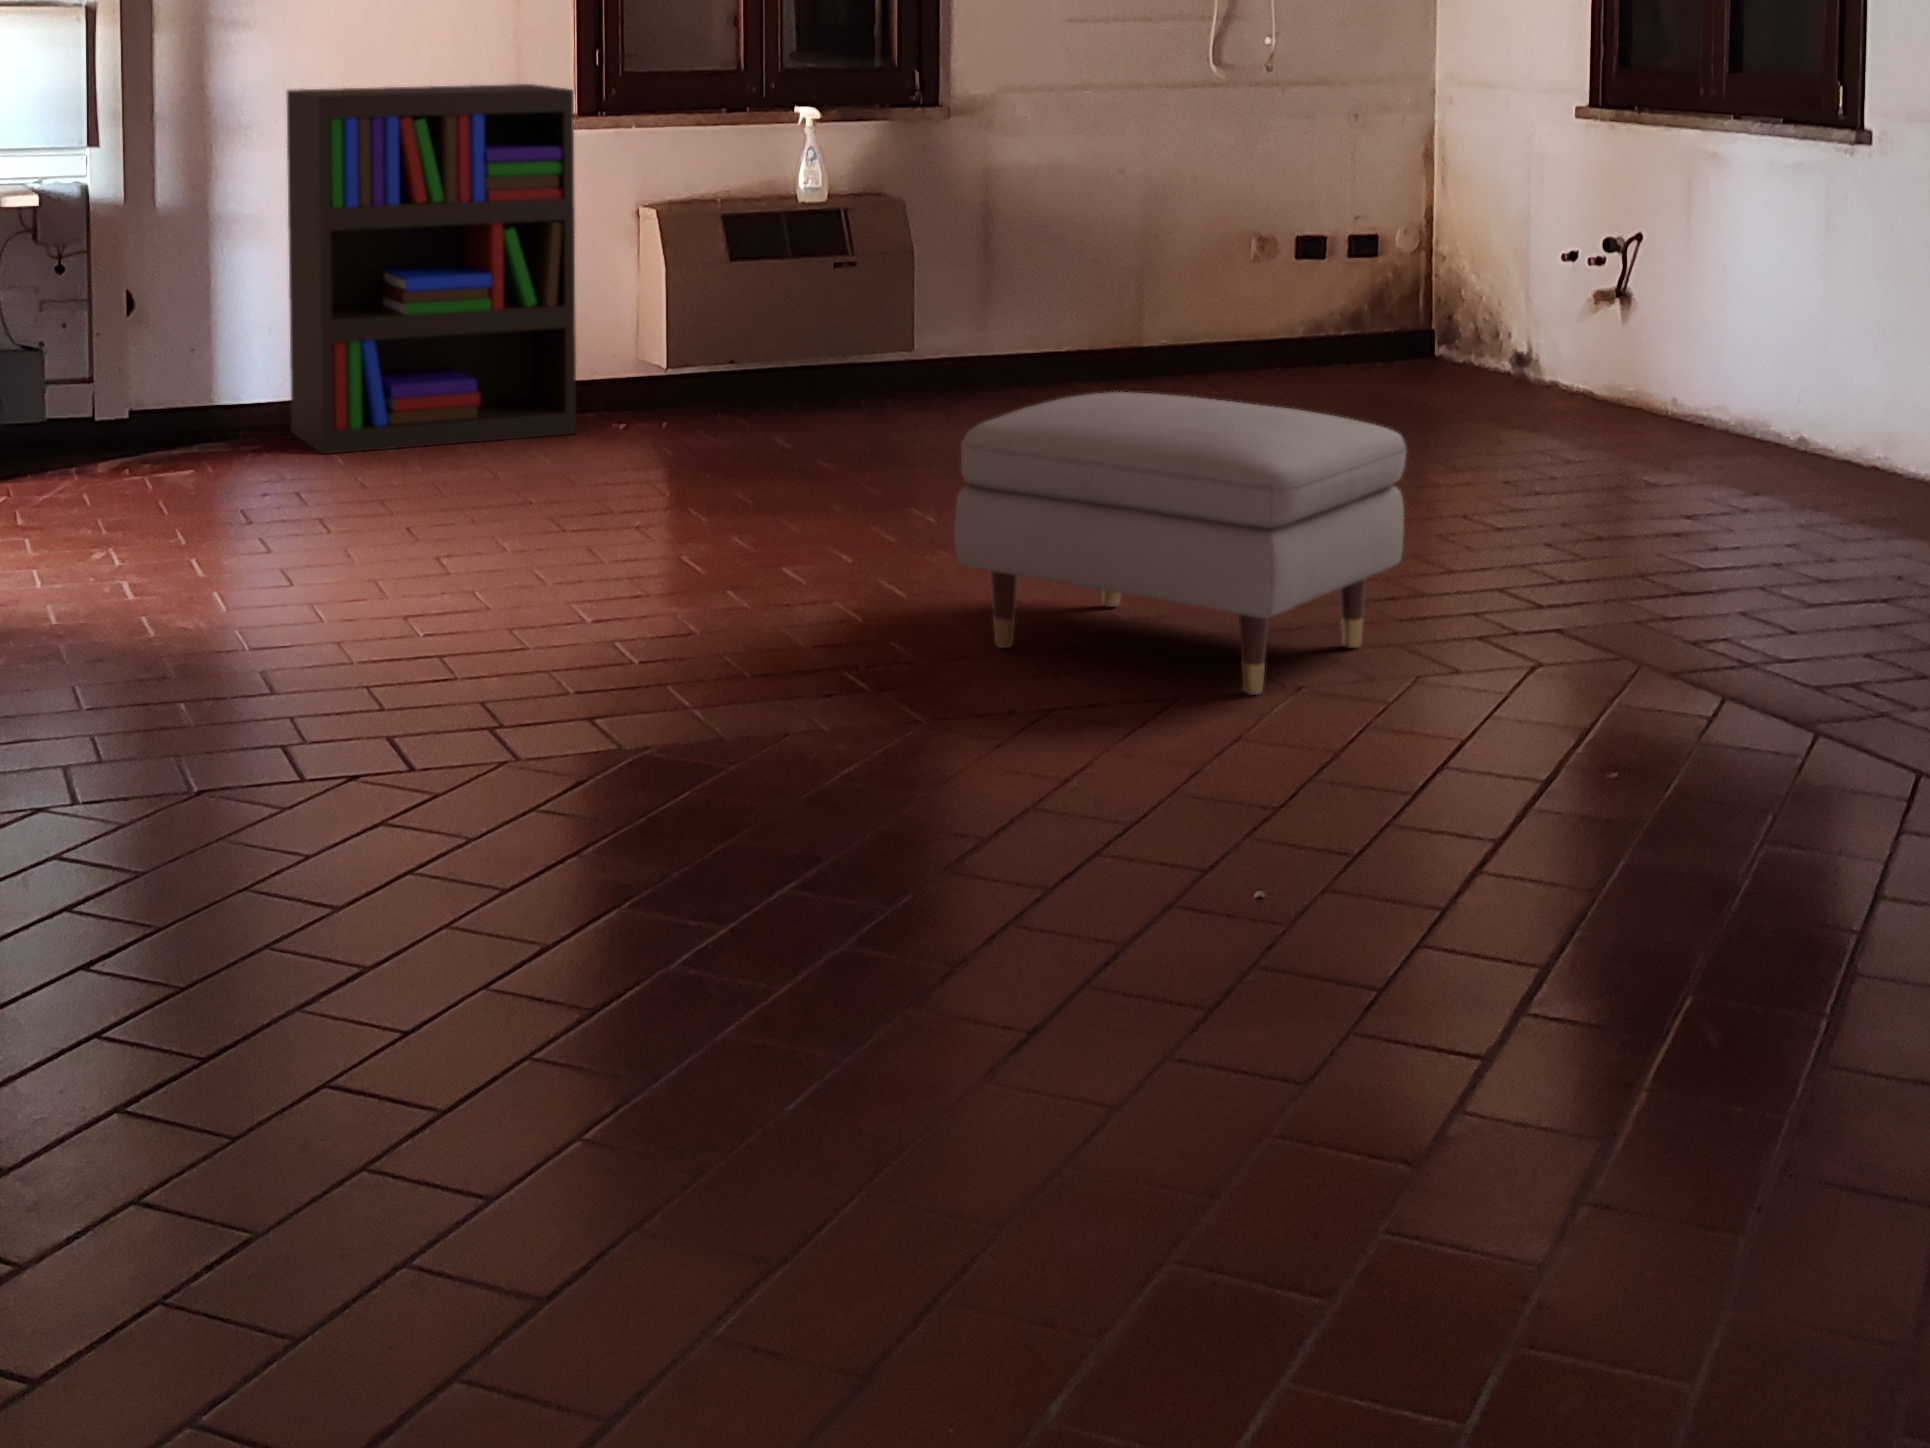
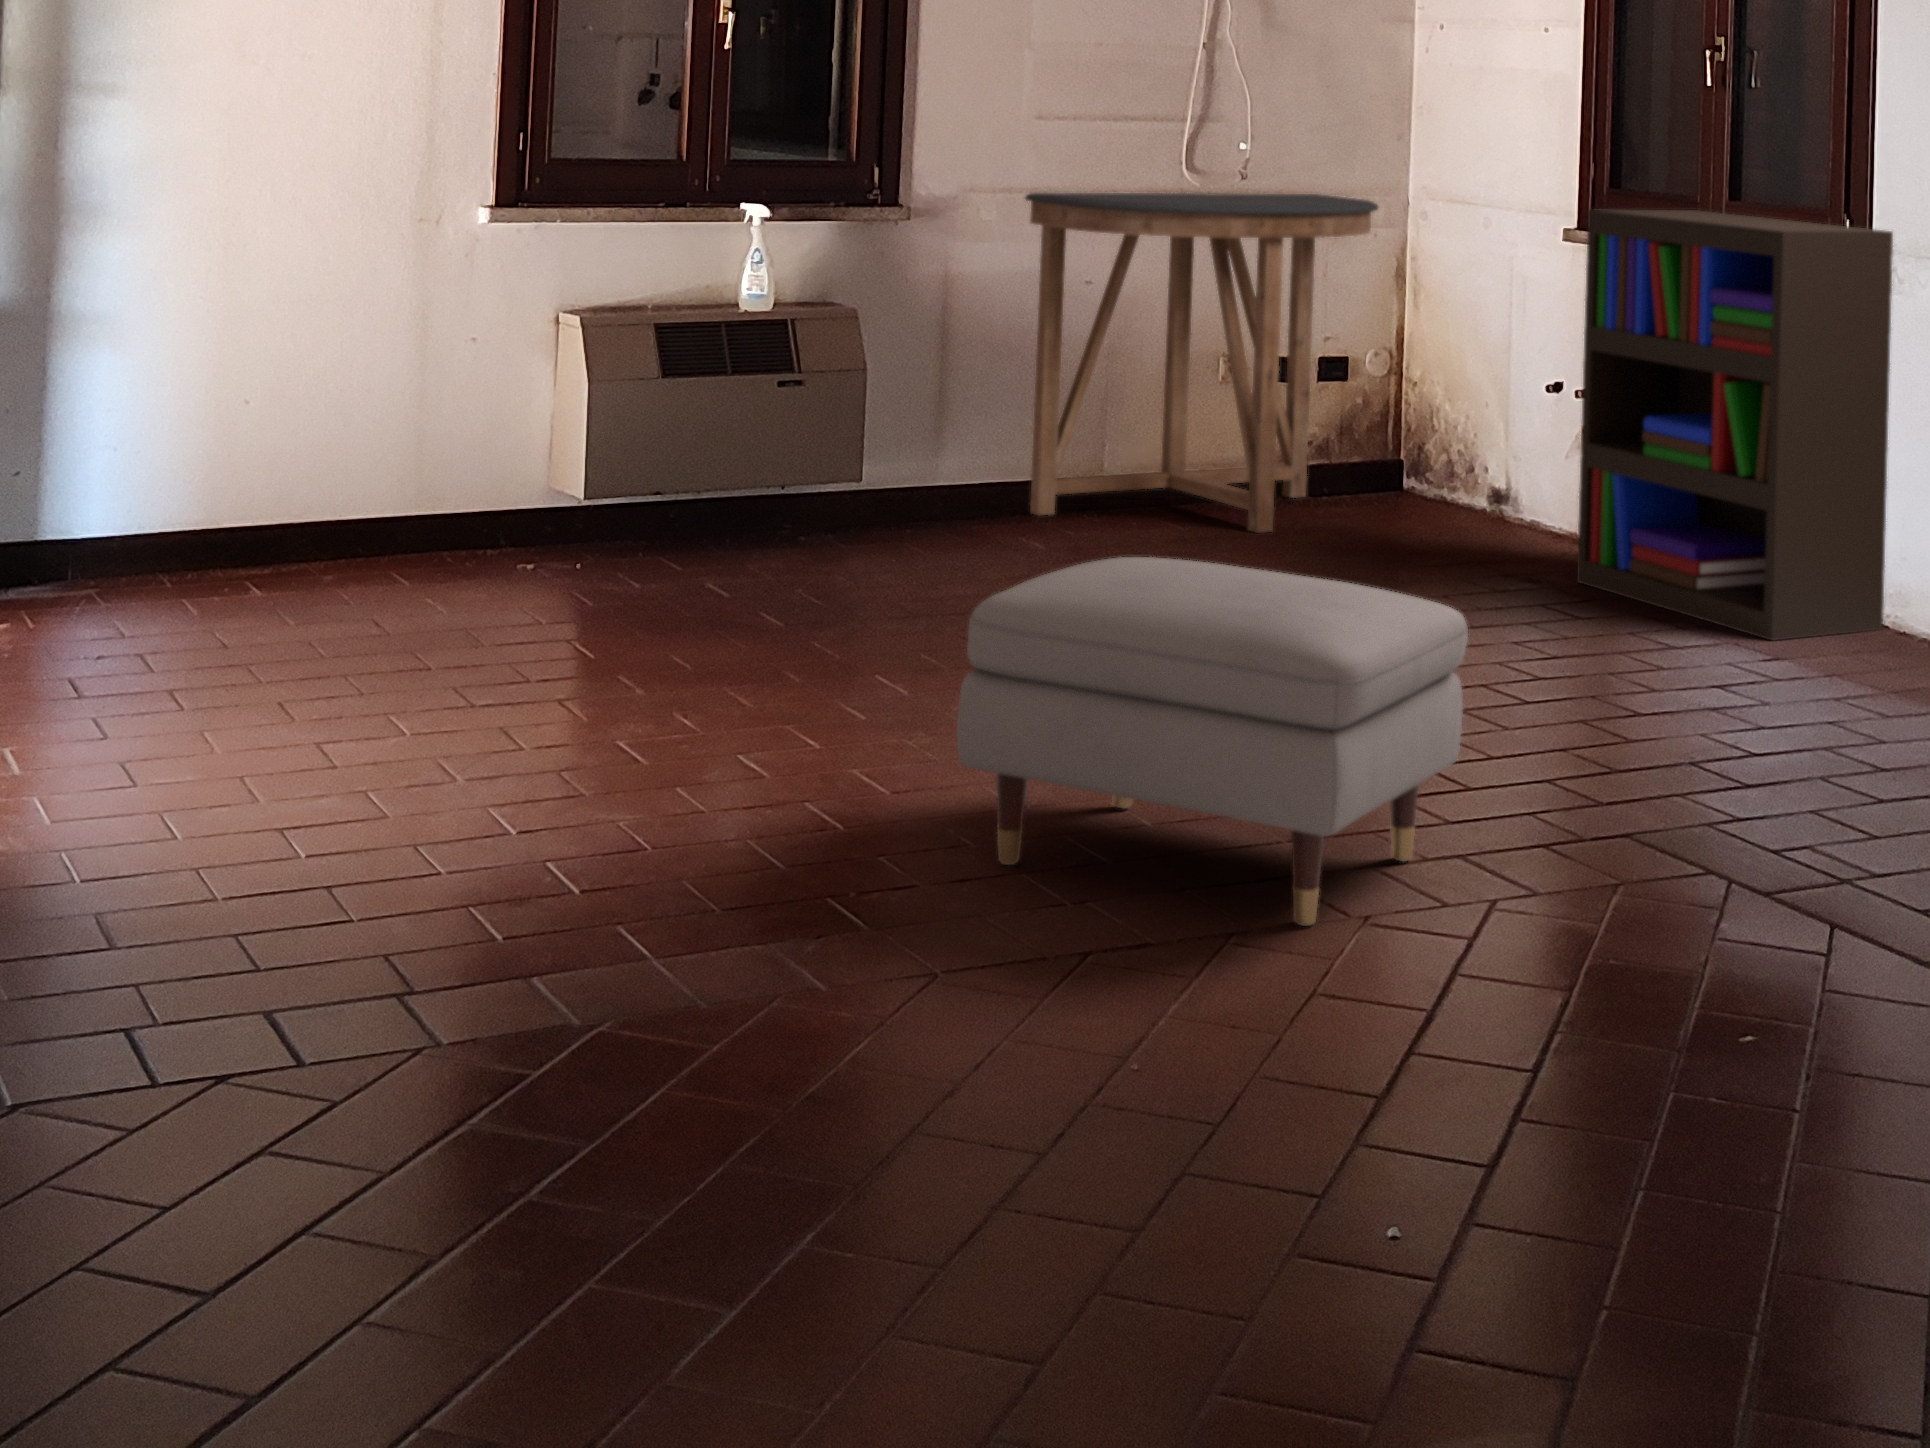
console table: none [1058,81,1395,391] -> present [1025,193,1378,533]
bookshelf: present [287,84,576,454] -> present [1577,210,1893,641]

